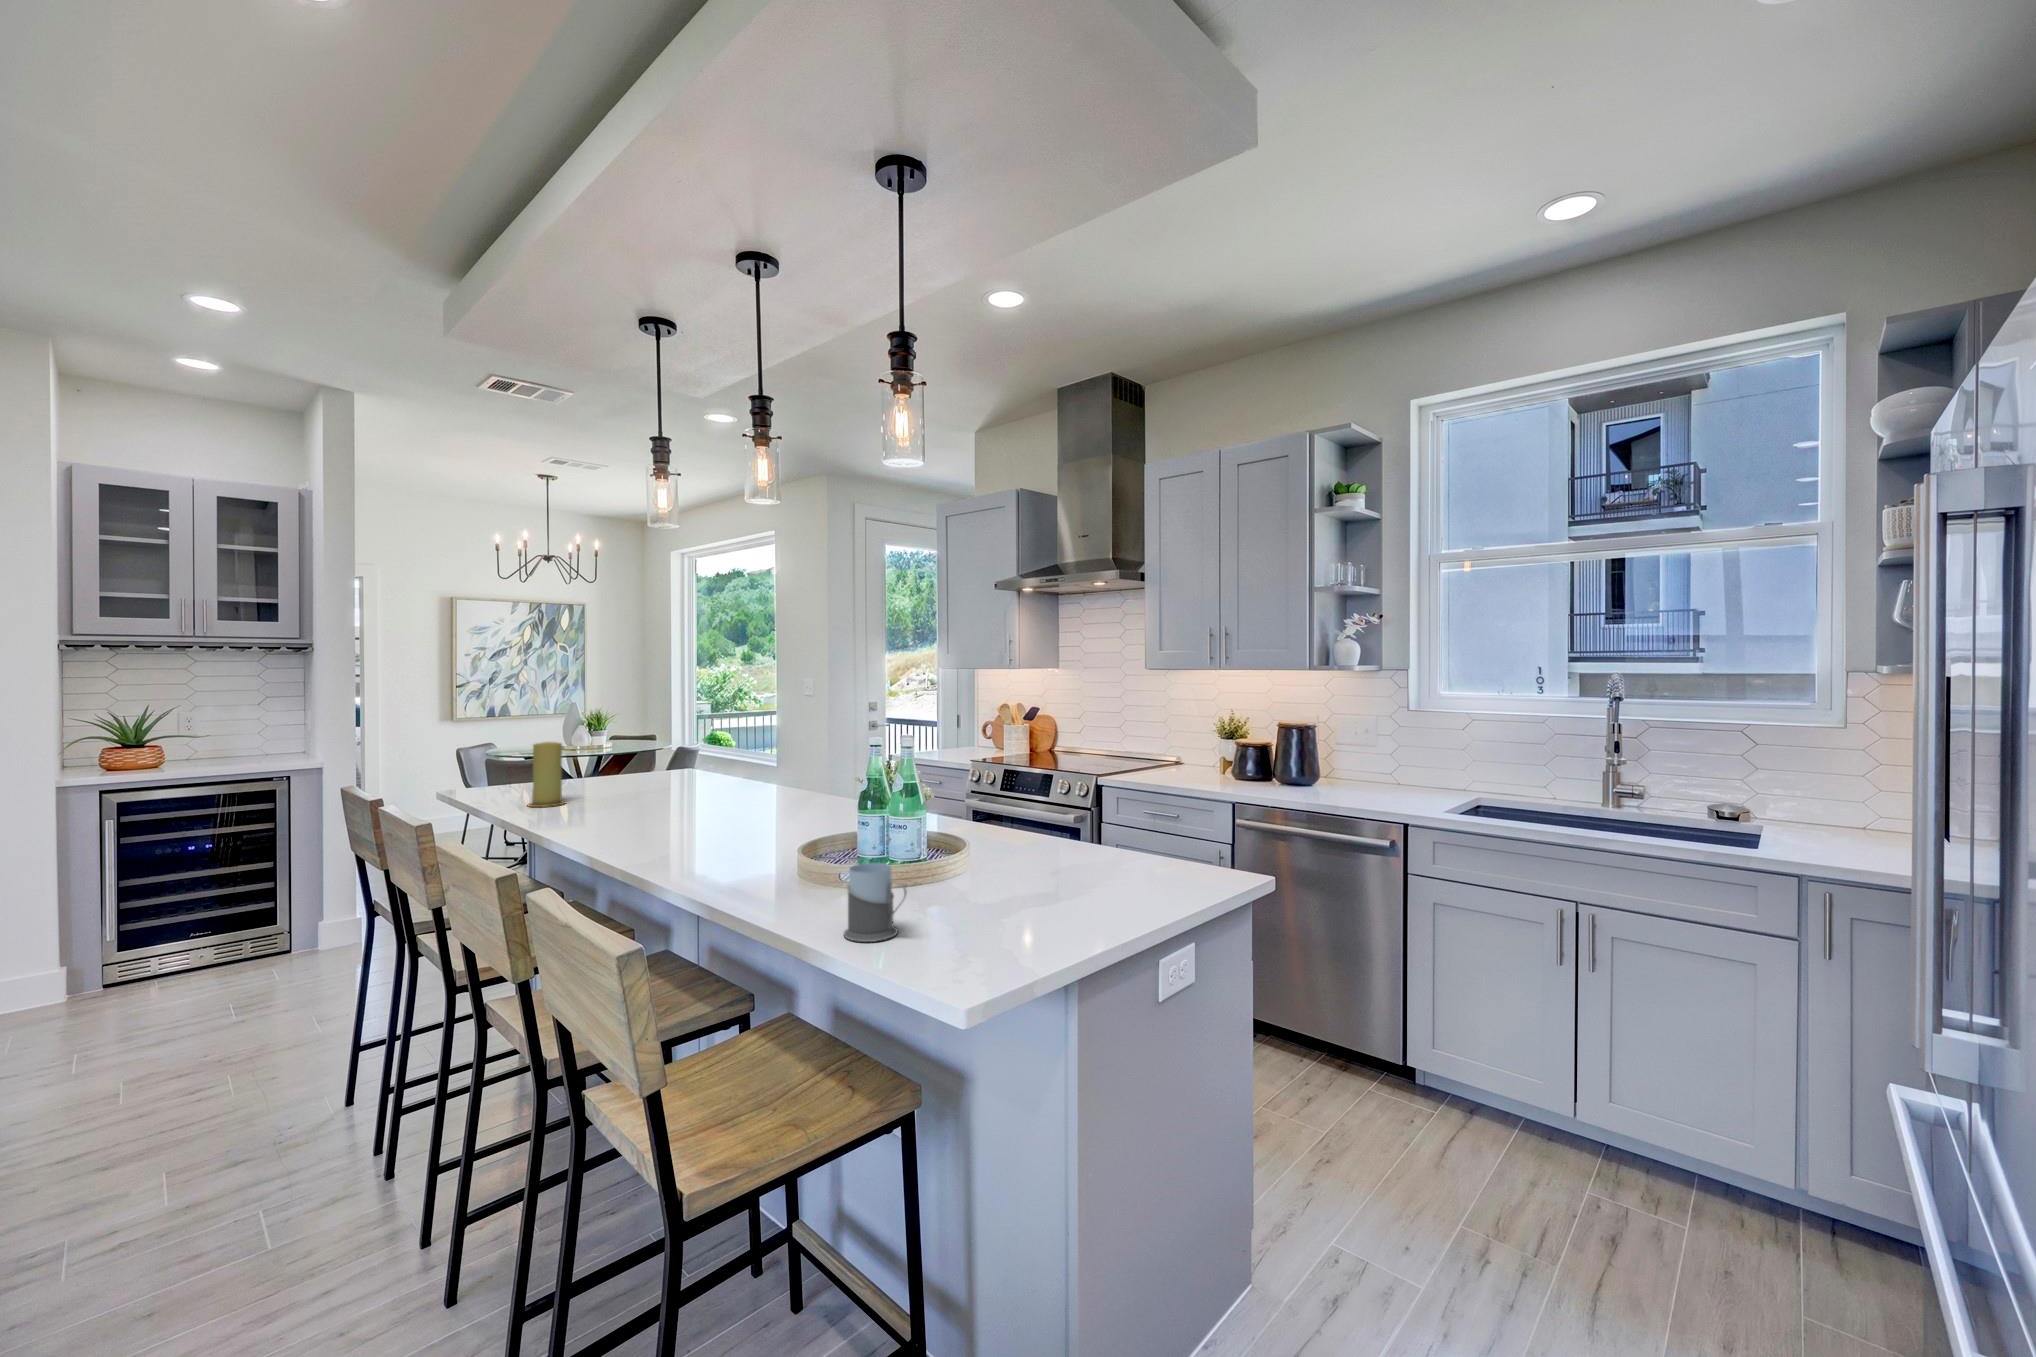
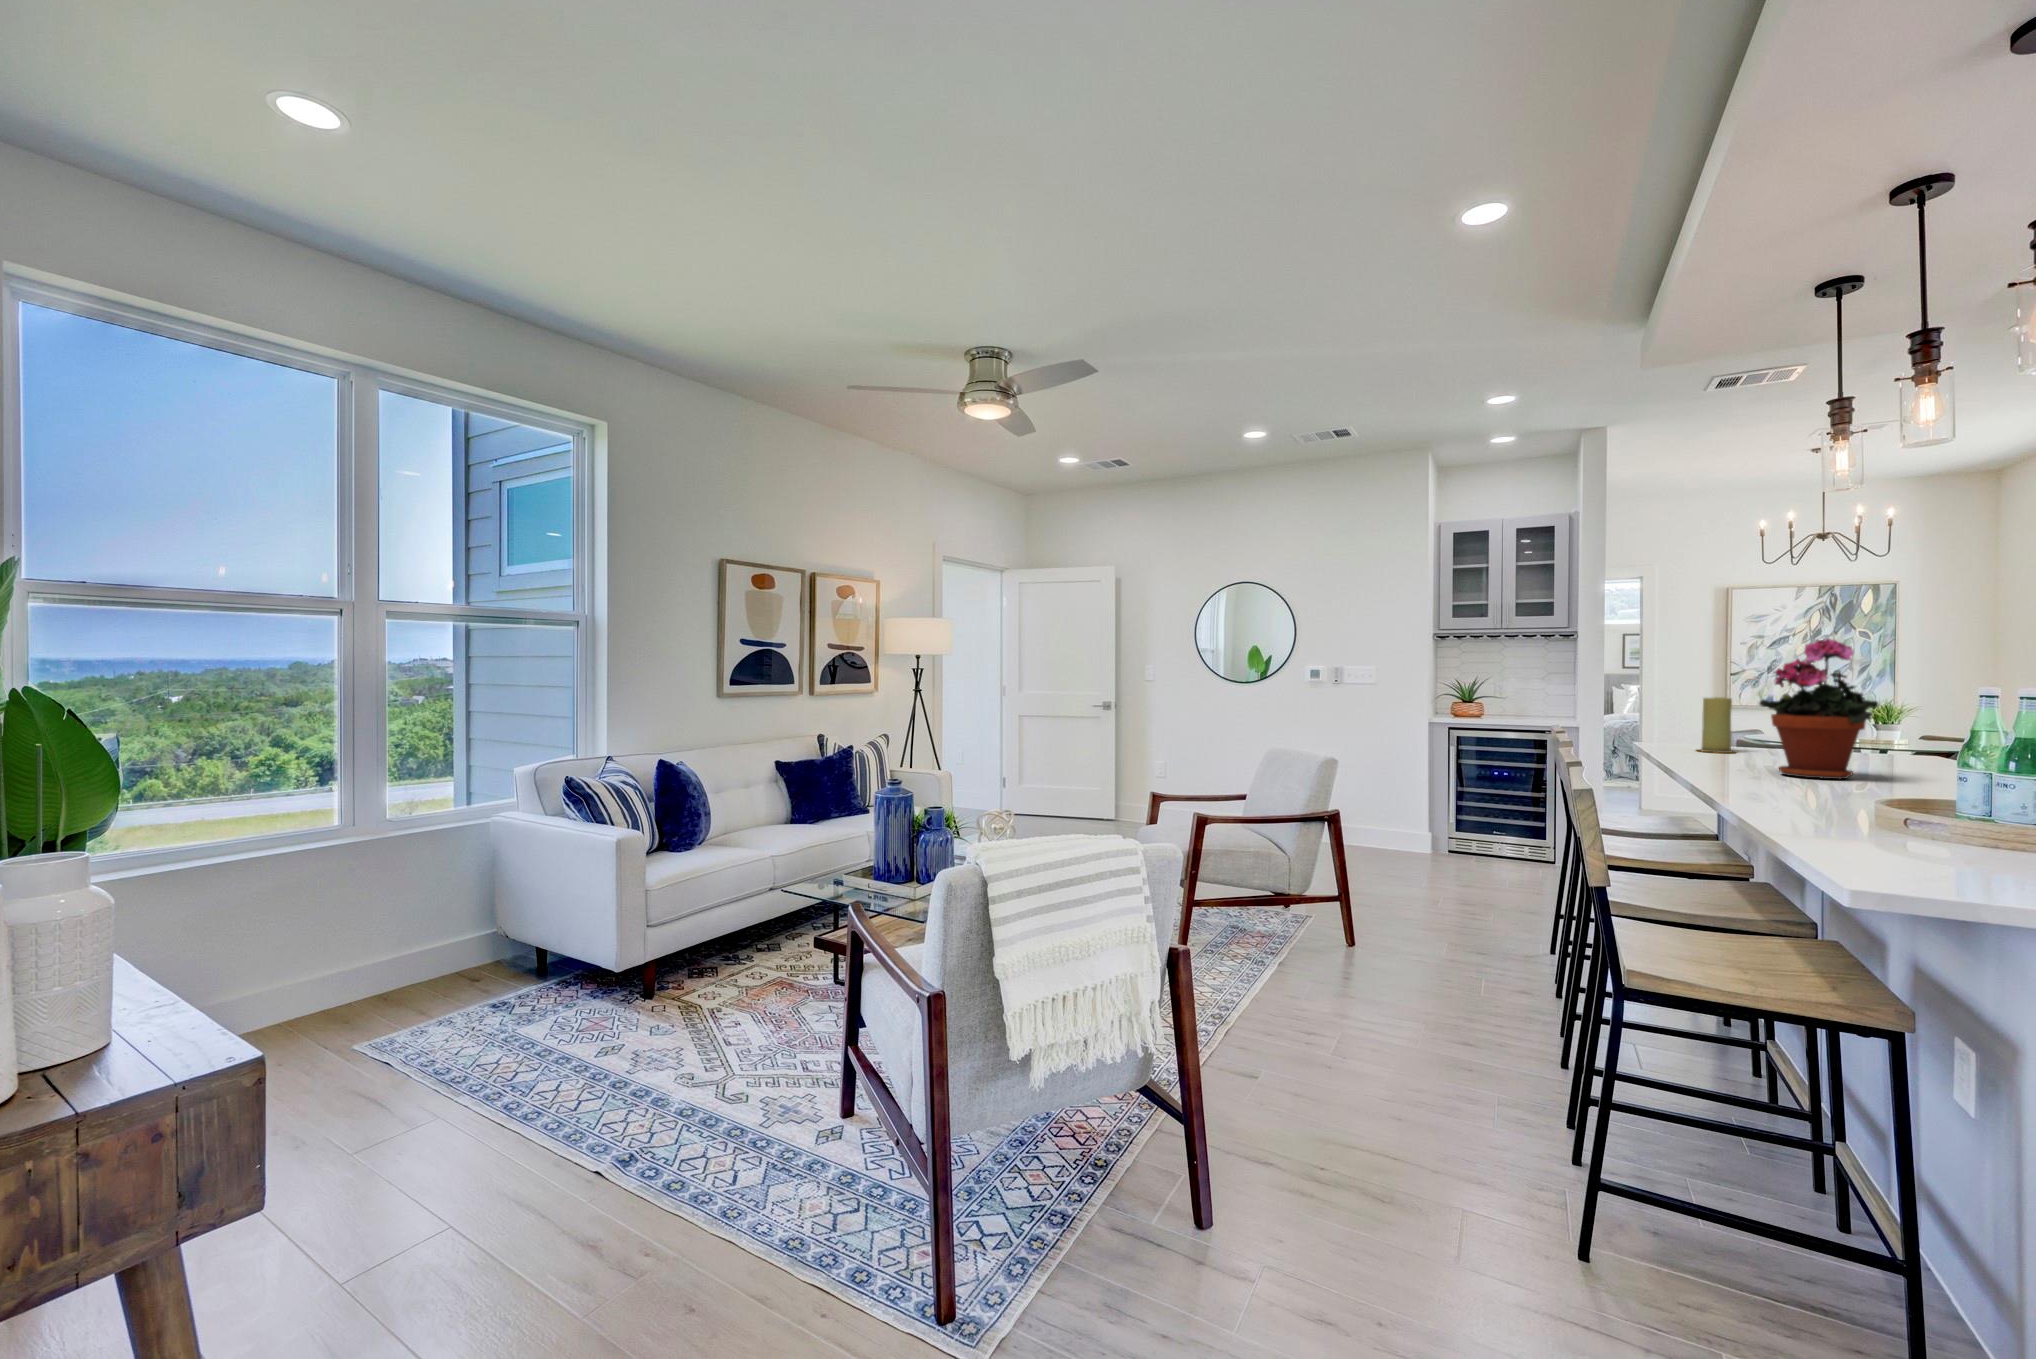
potted plant: none [625,686,721,835] -> present [1759,638,1878,779]
mug: present [844,863,906,942] -> none [1857,779,1933,851]

